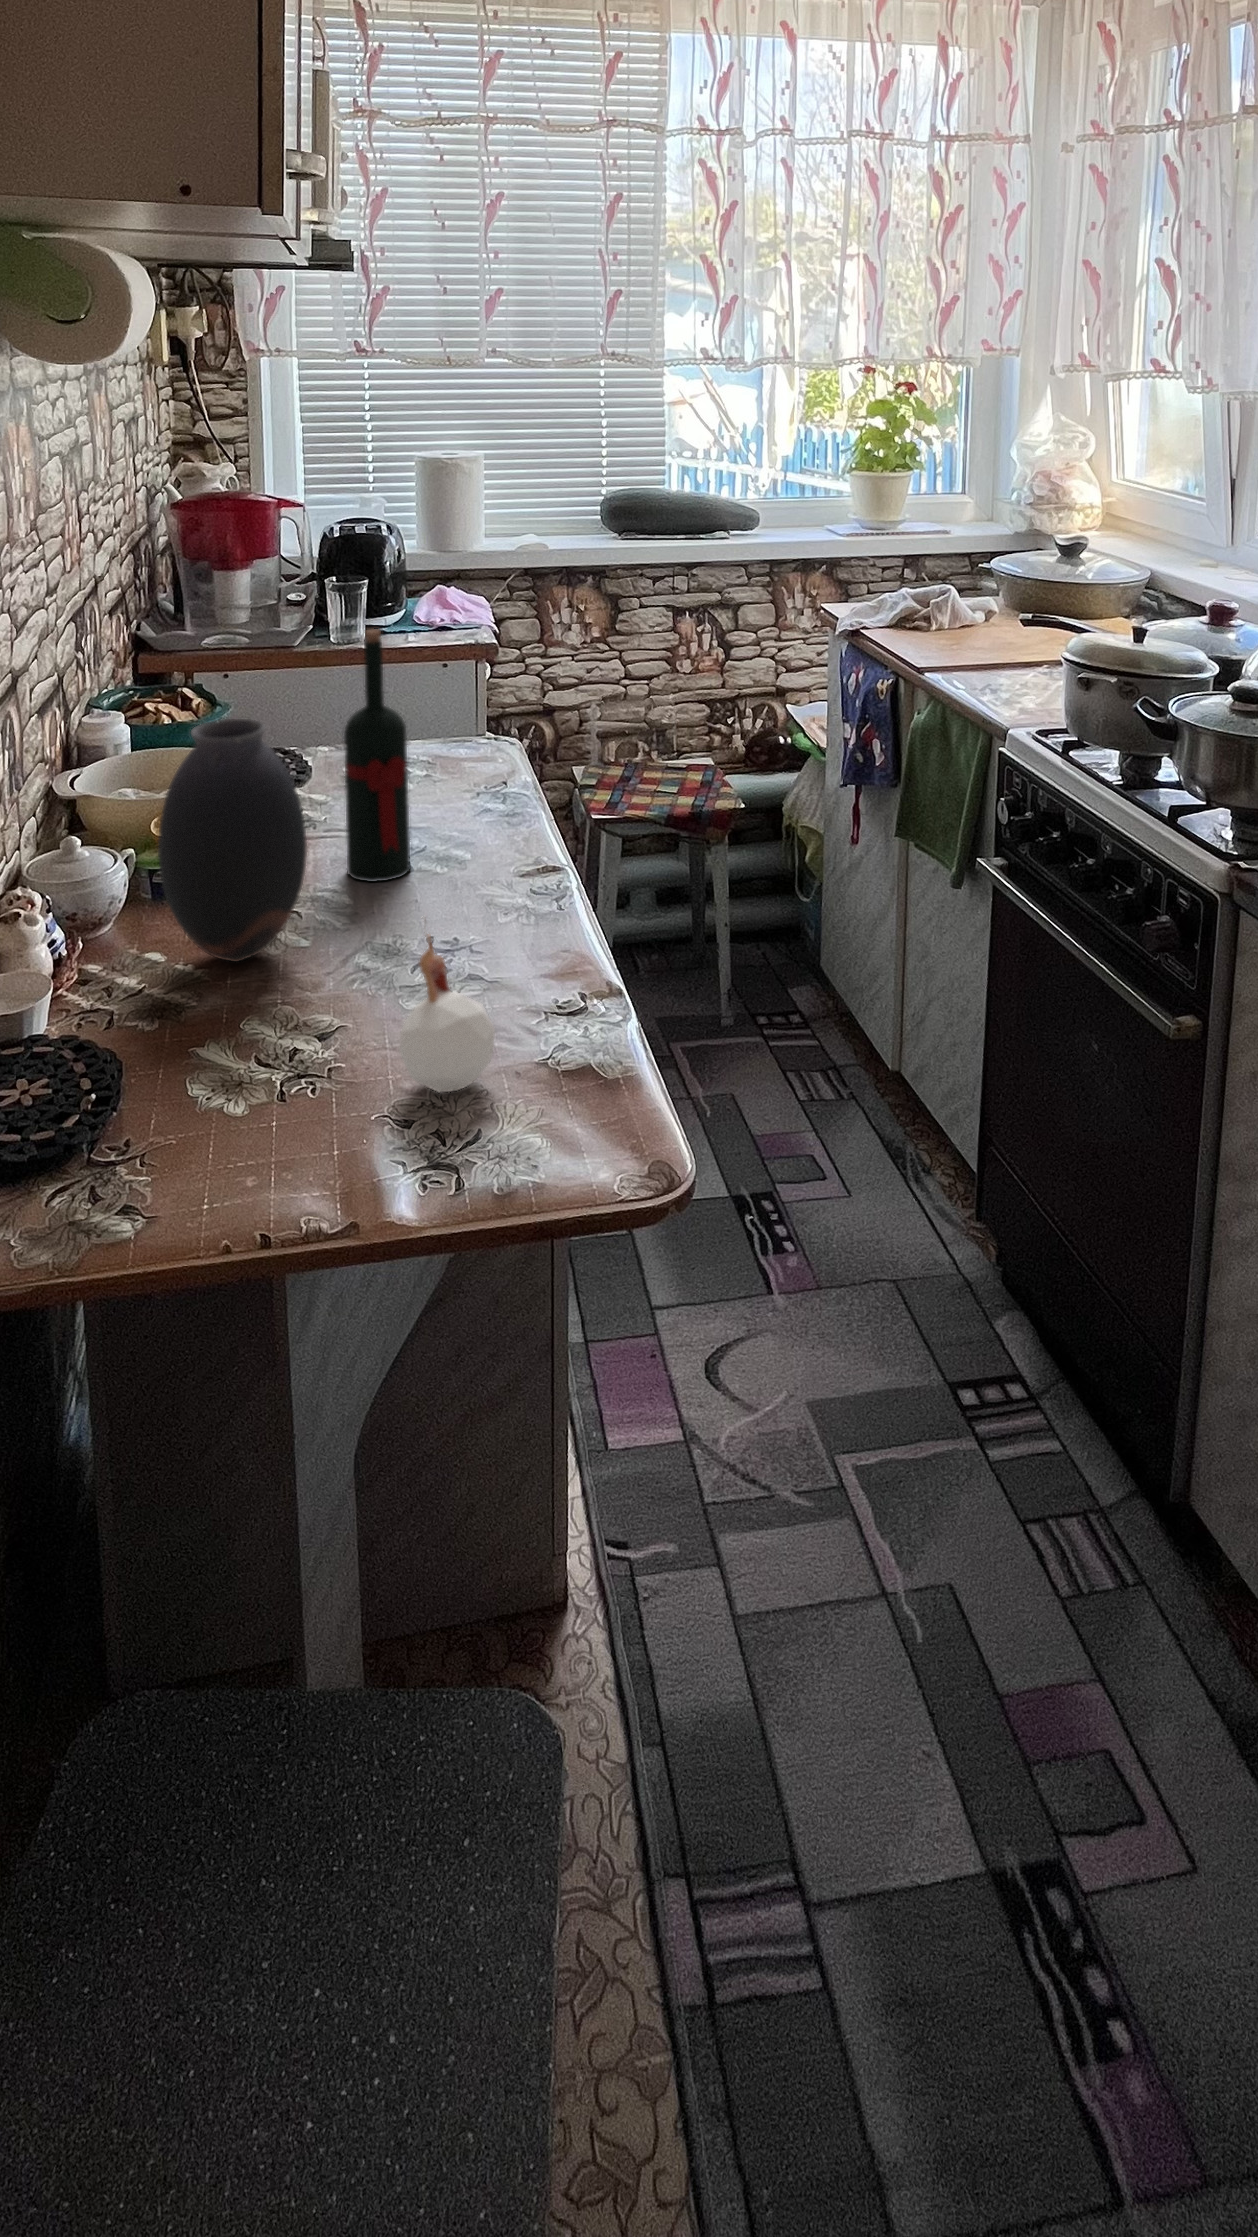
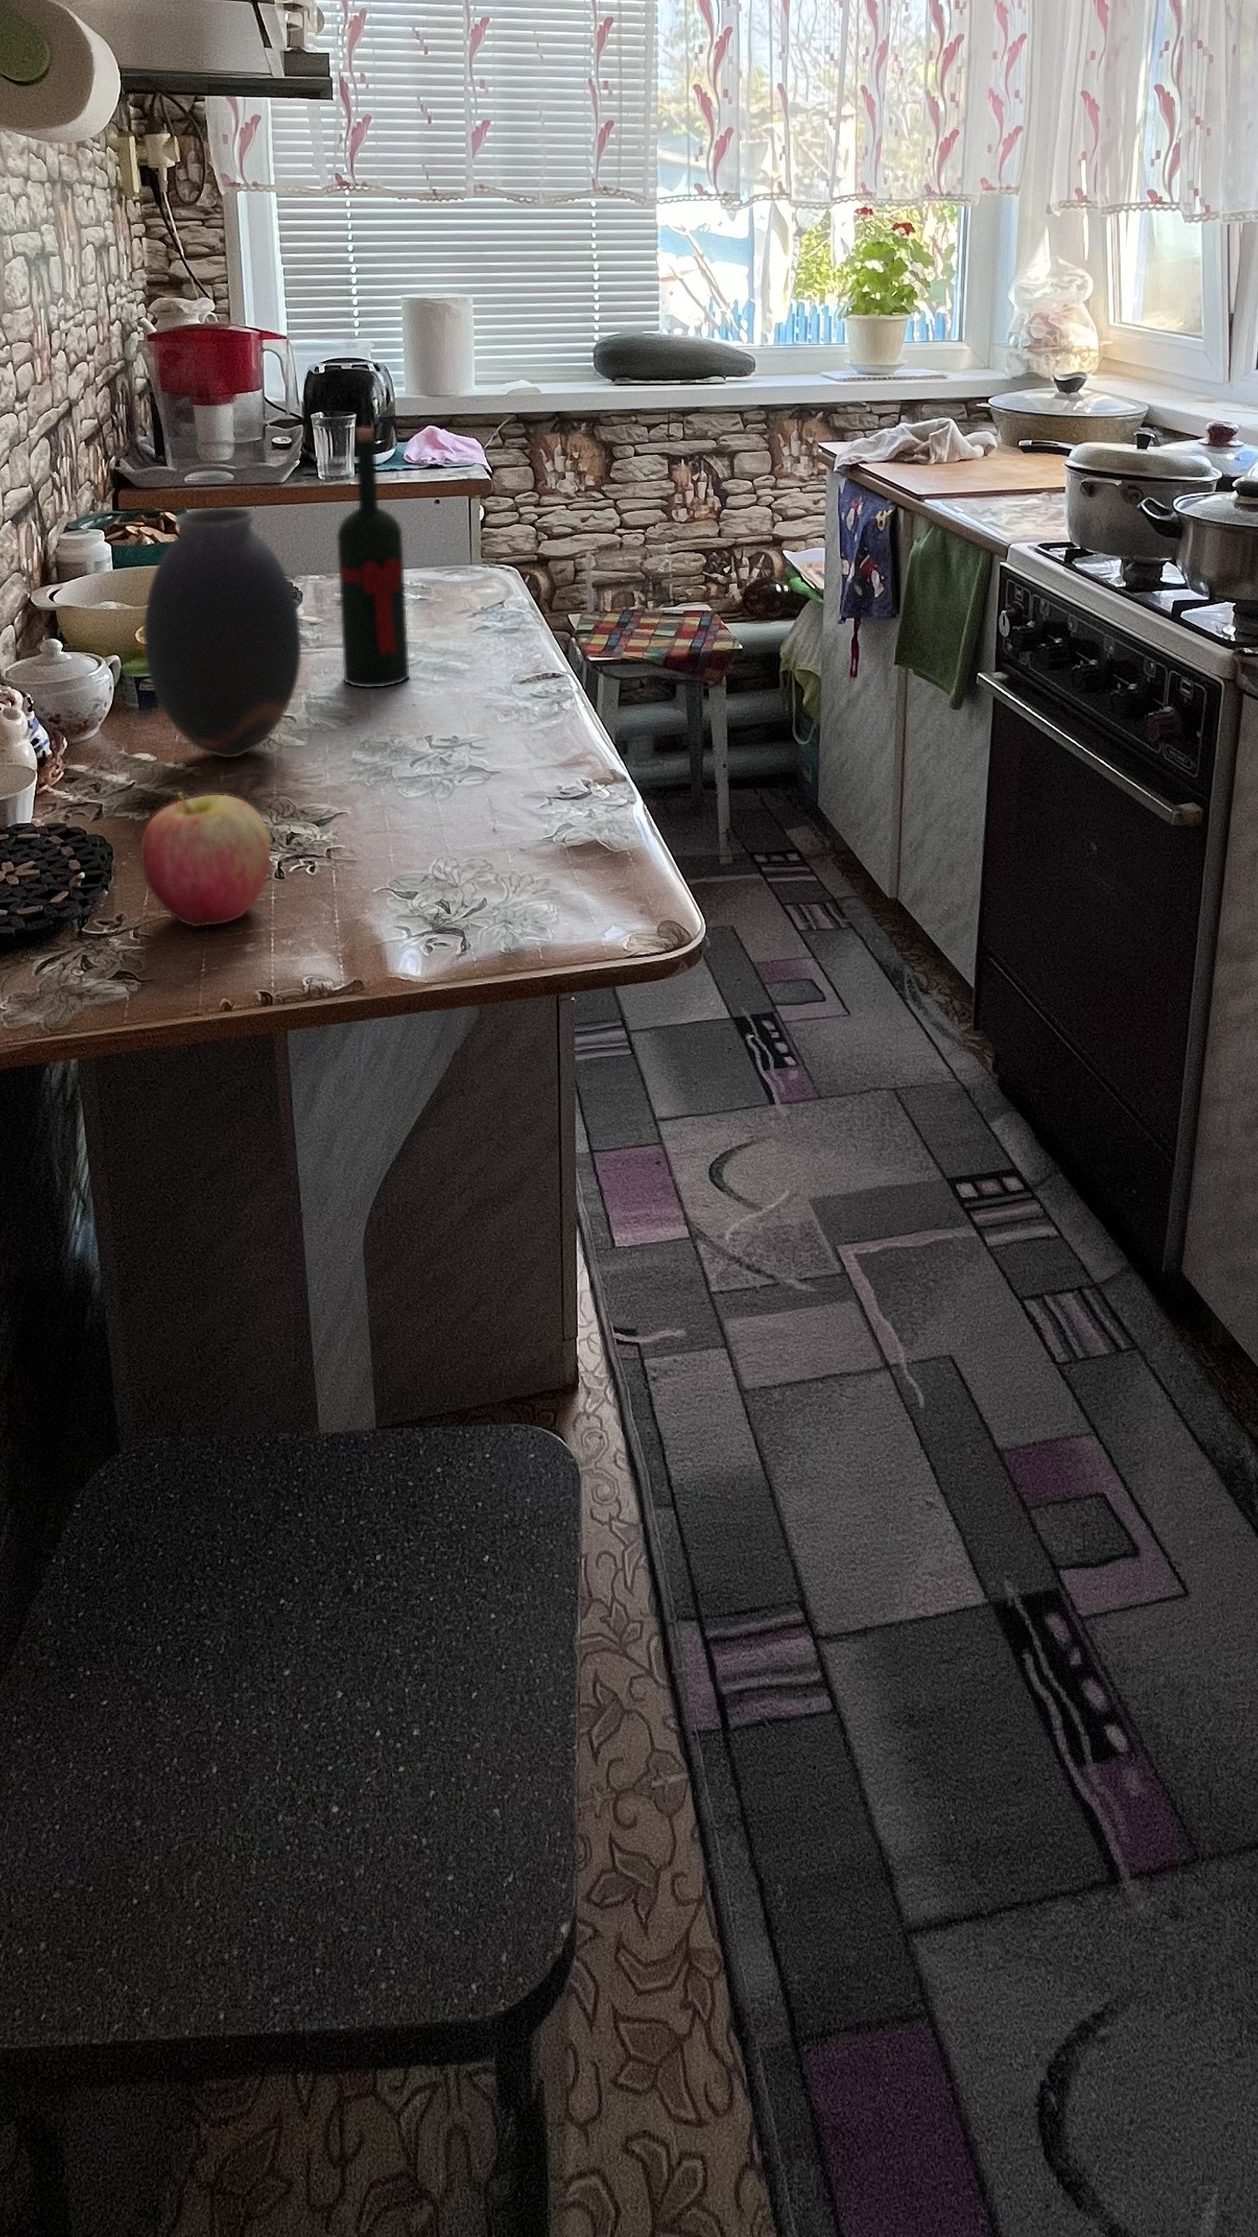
candle: present [400,932,495,1093] -> none [403,689,502,865]
apple: none [150,1022,273,1157] -> present [141,792,271,927]

